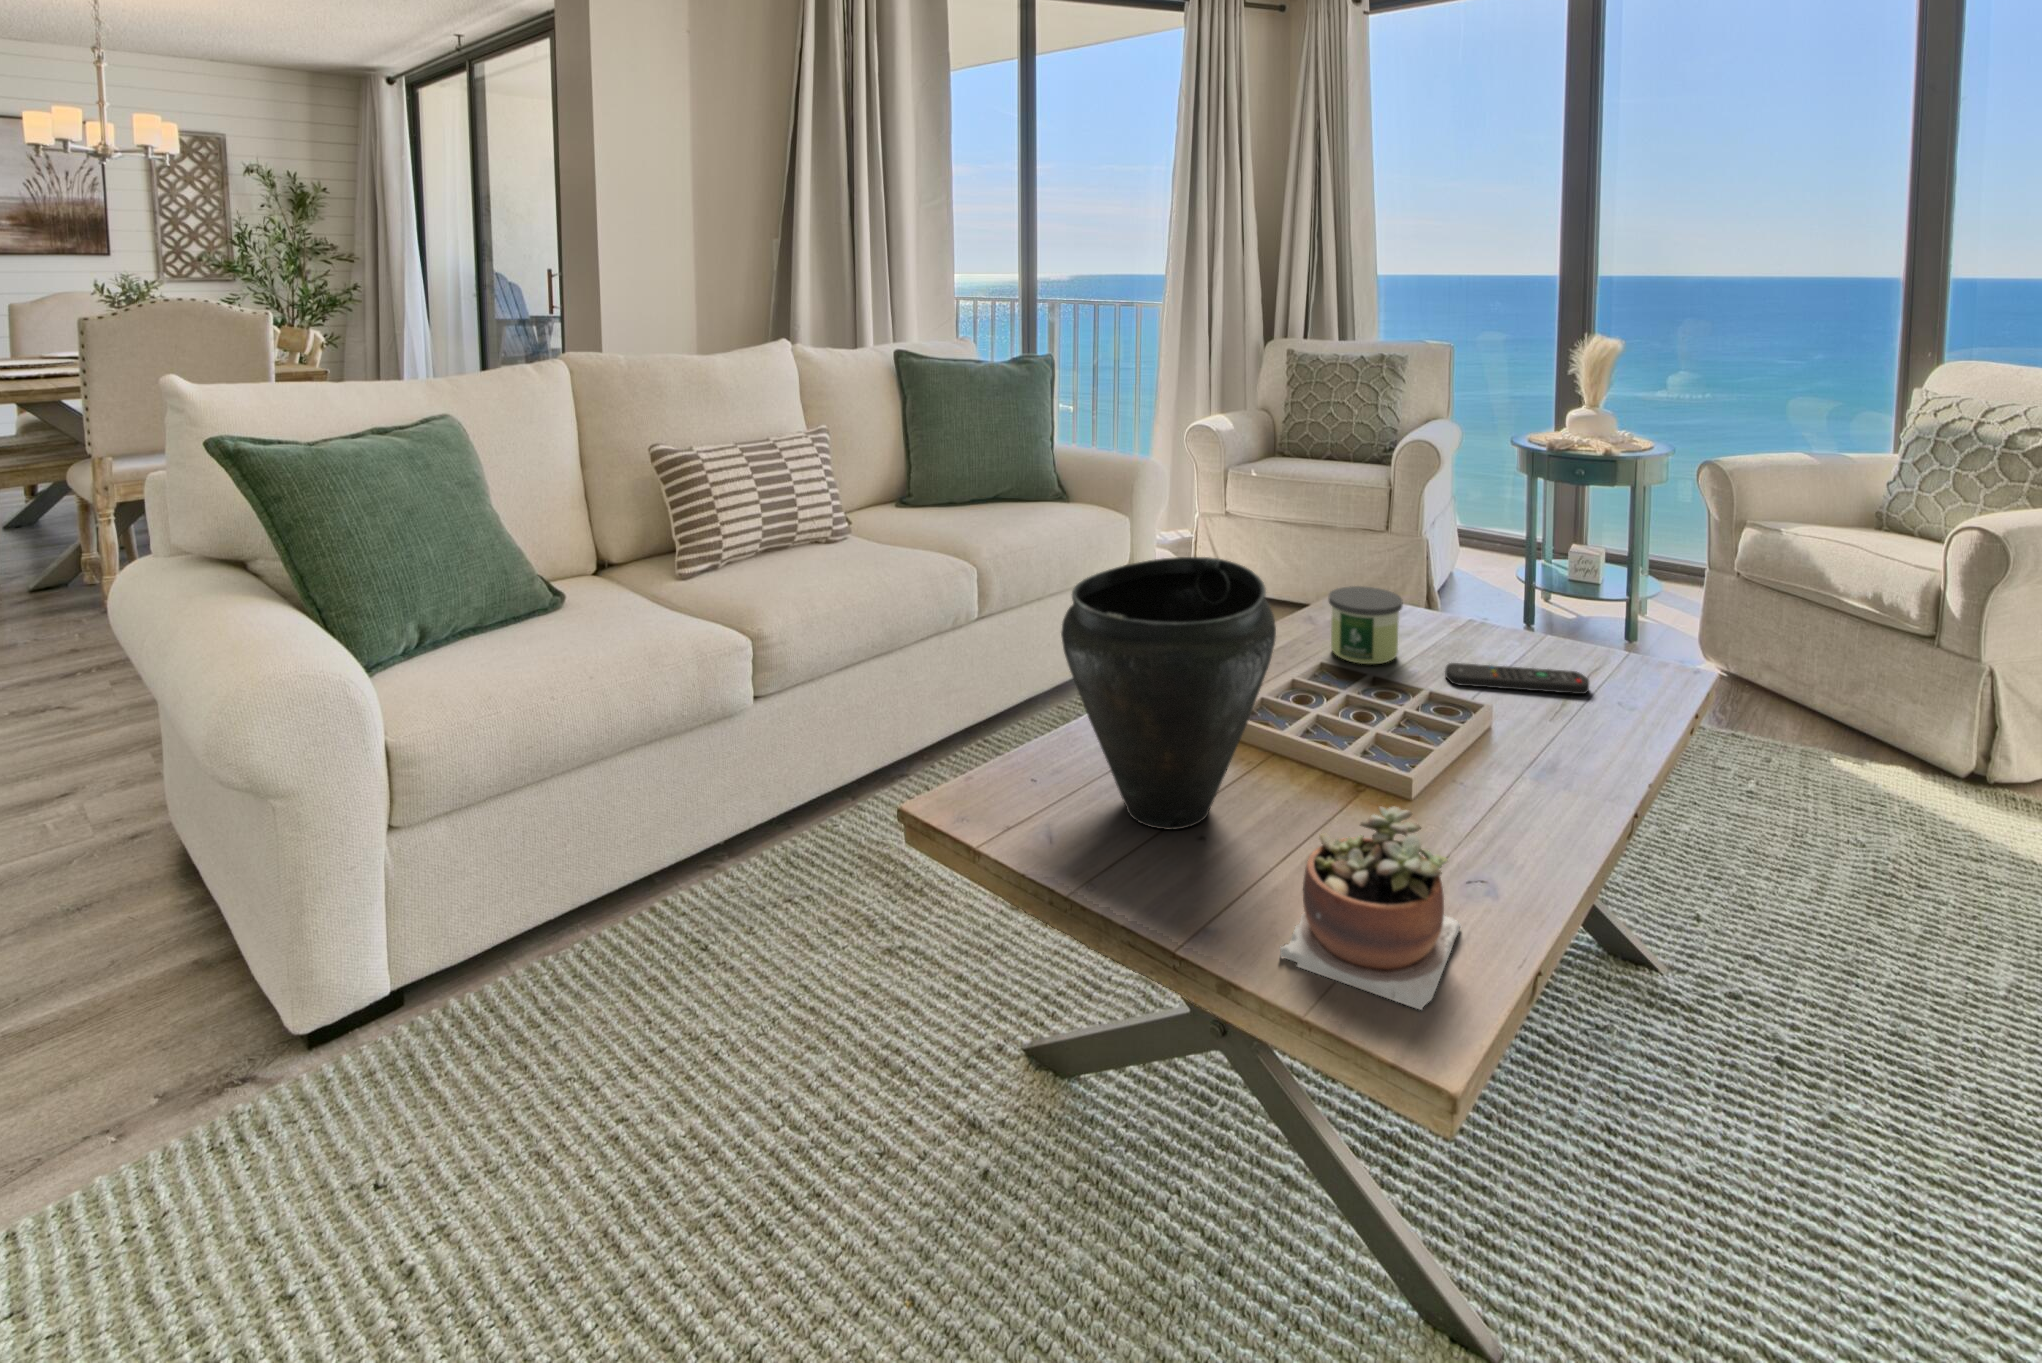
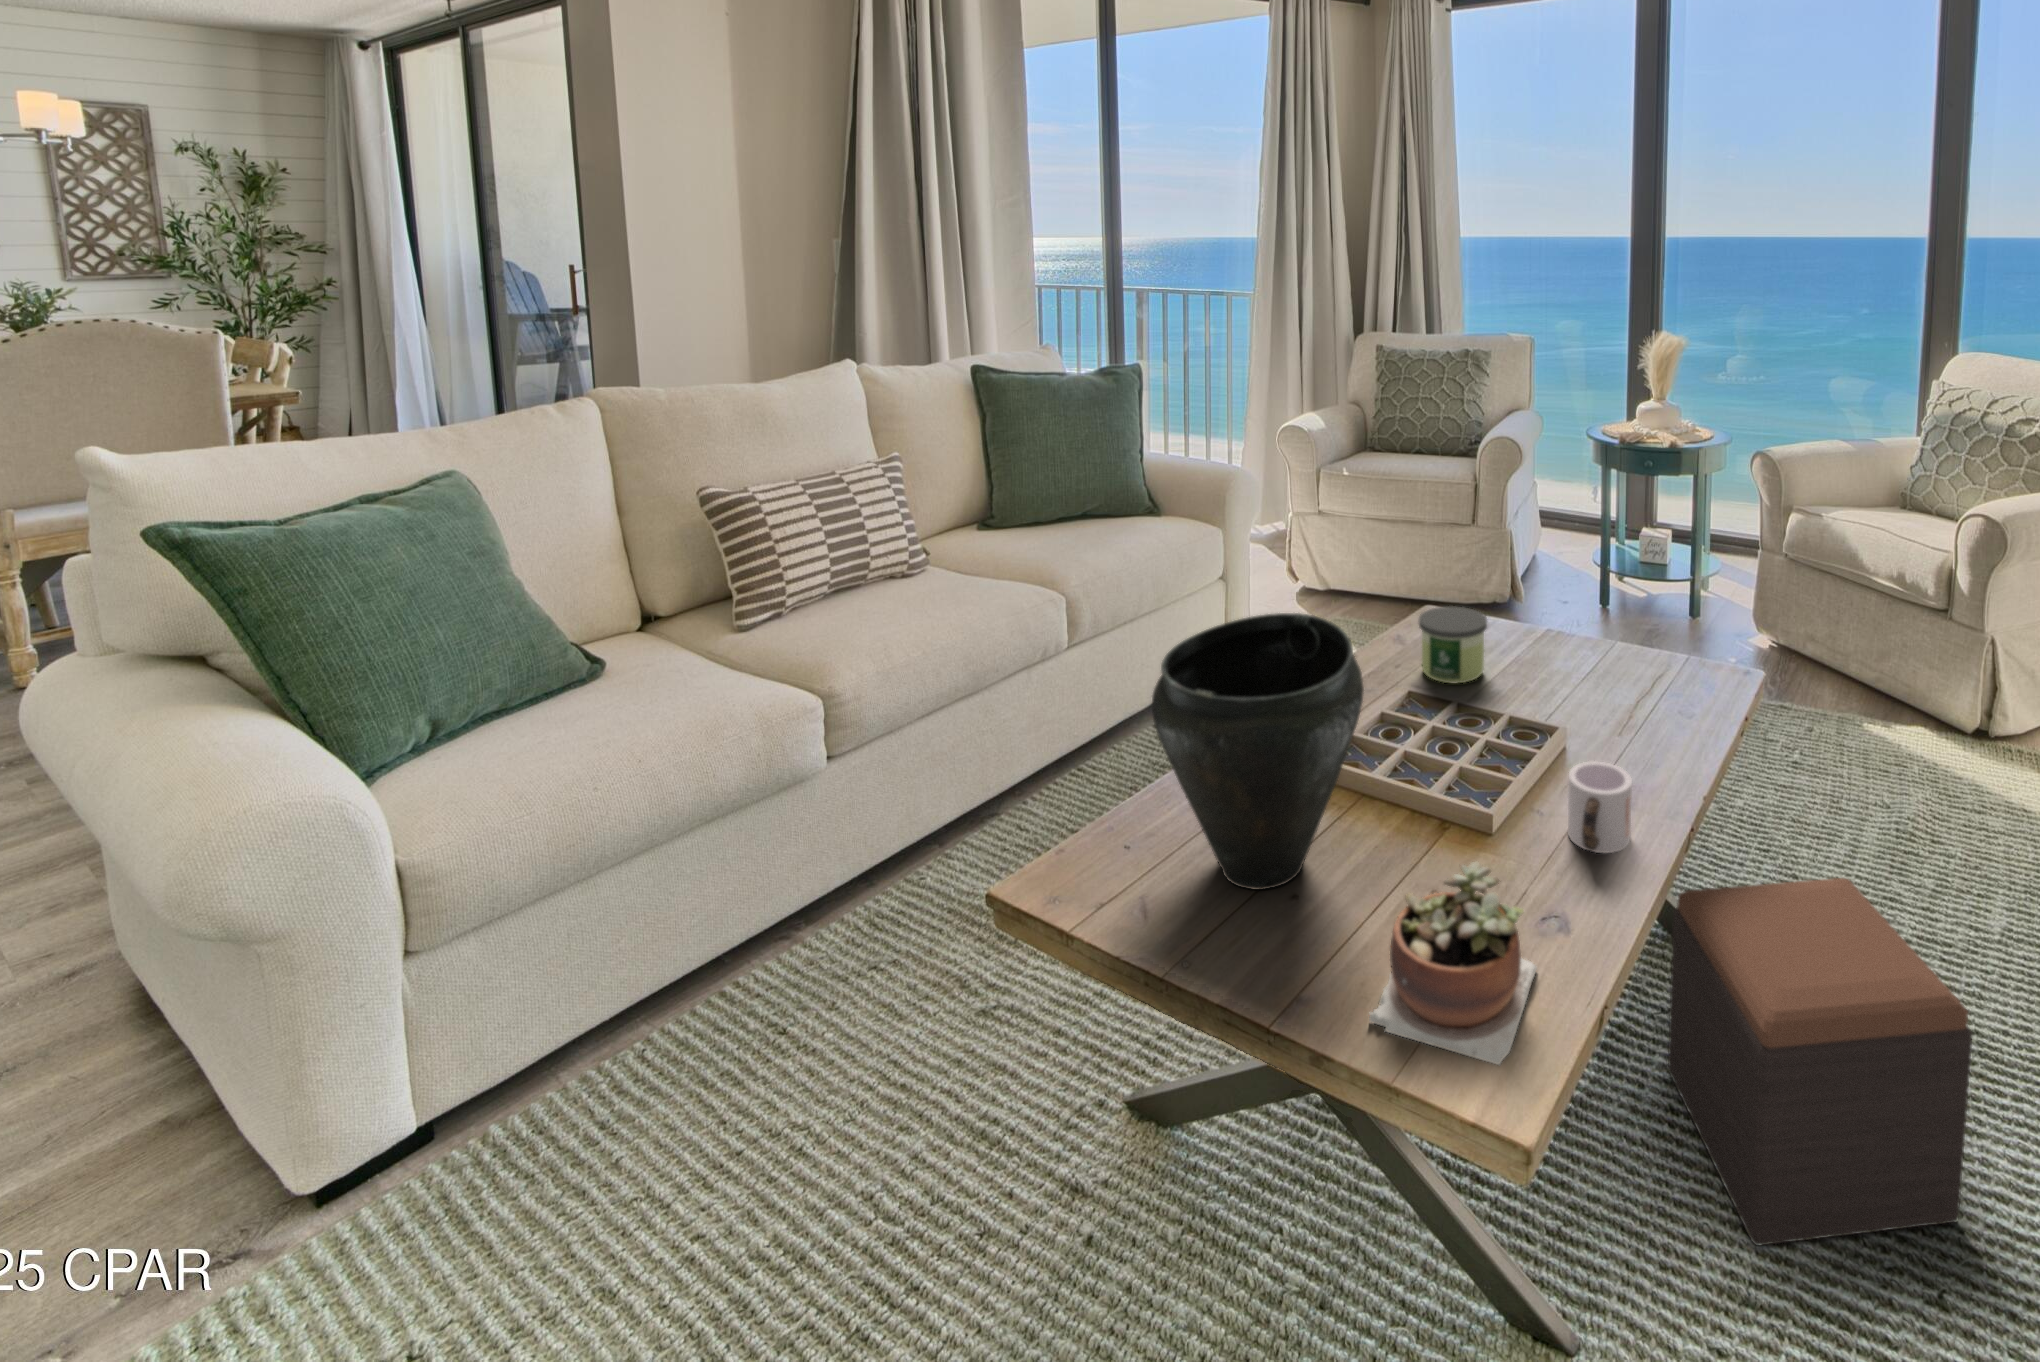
remote control: present [1445,663,1589,694] -> none [1527,677,1655,701]
mug: none [1493,734,1566,830] -> present [1568,761,1632,853]
footstool: none [1603,886,1978,1288] -> present [1668,878,1972,1245]

